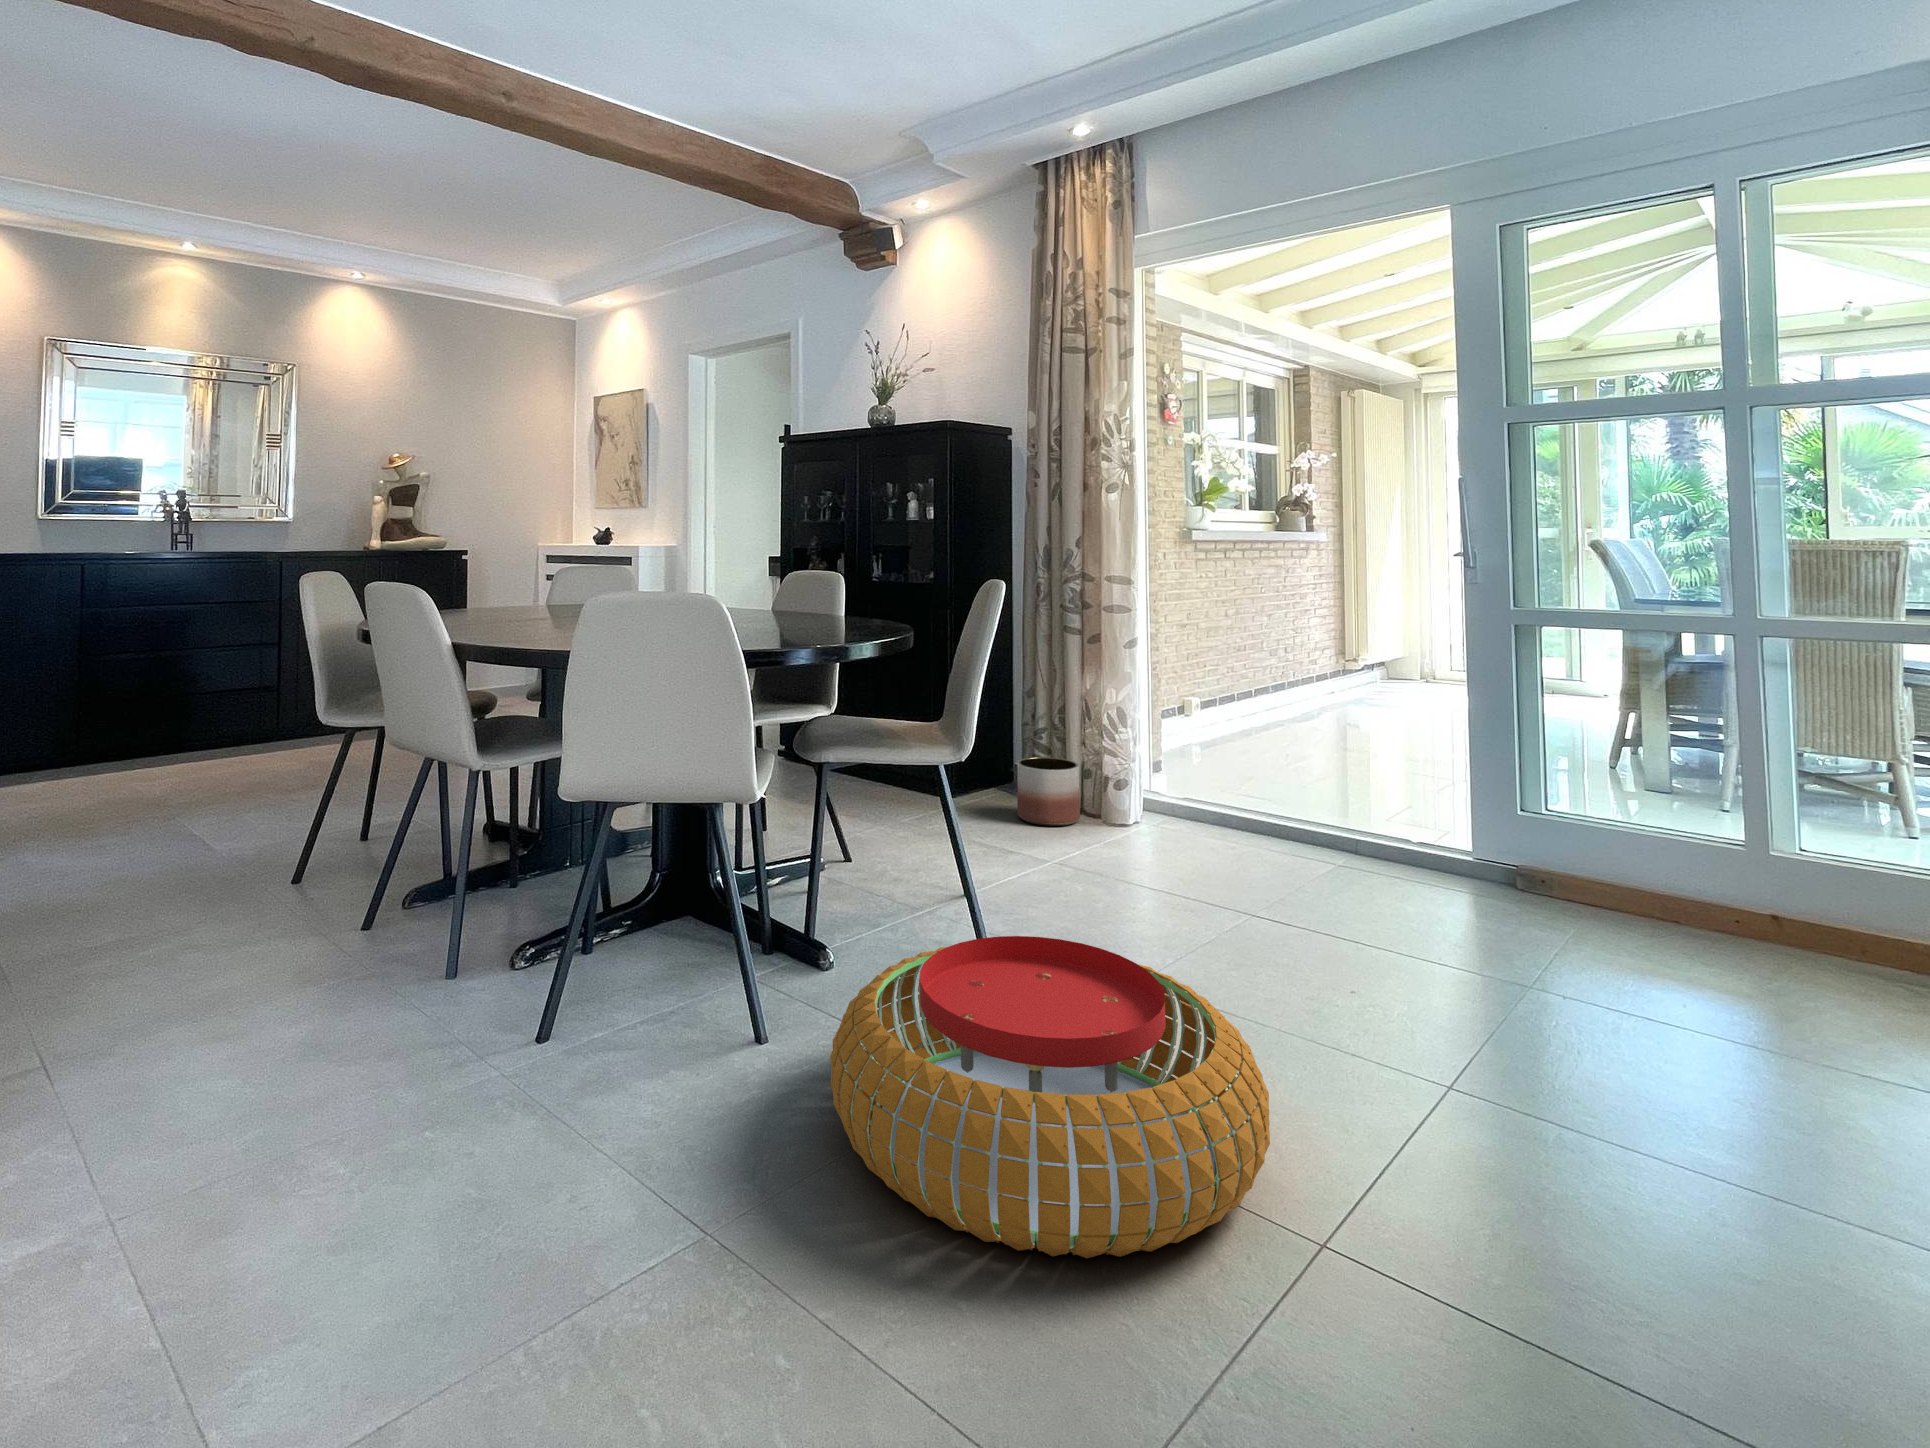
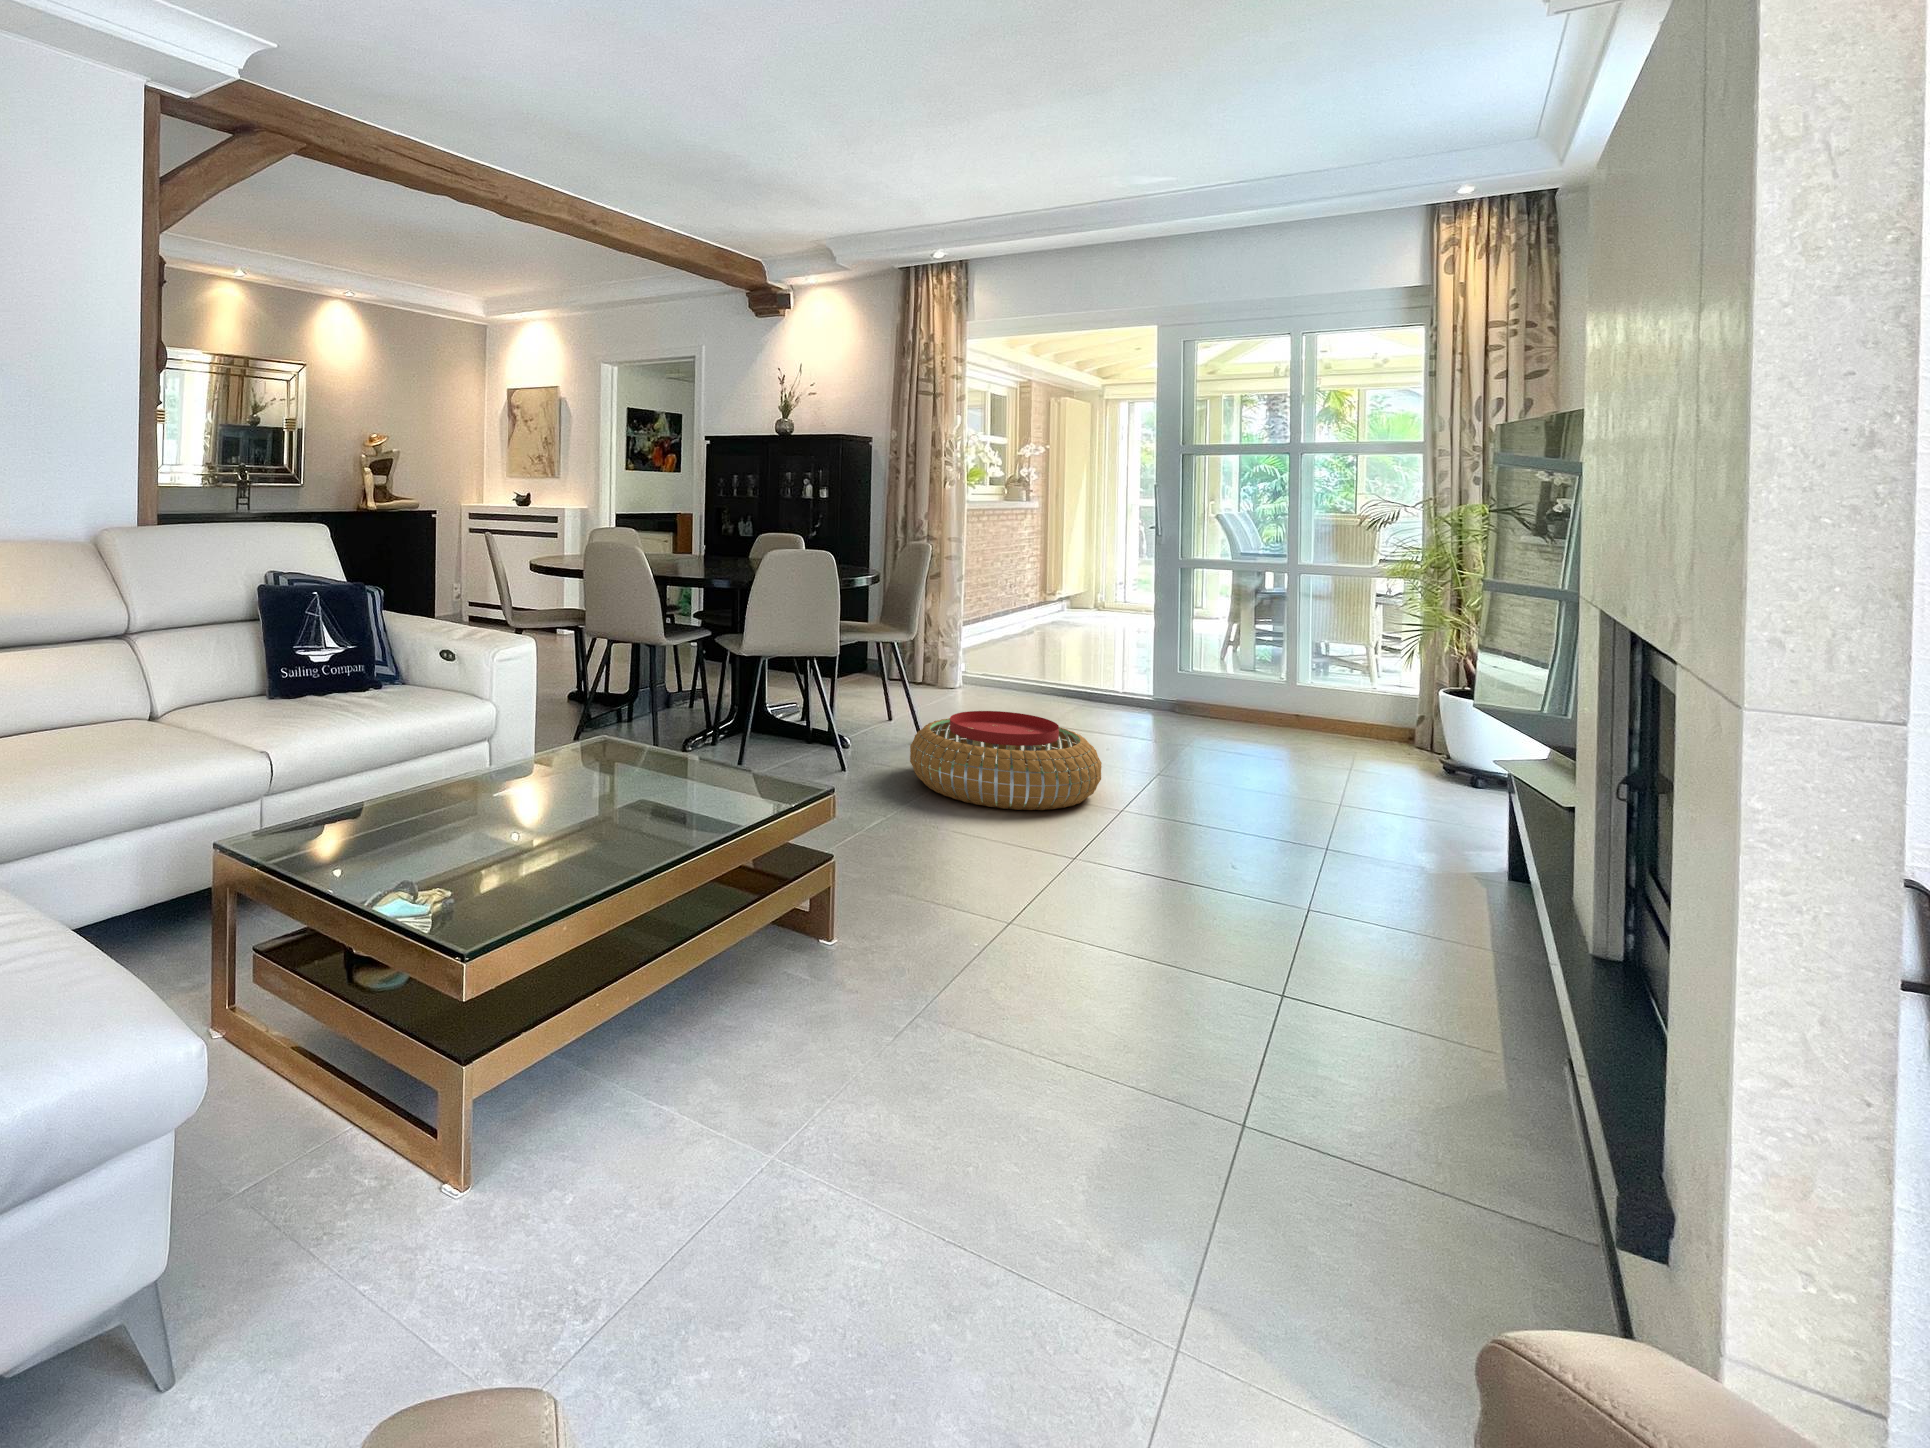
planter: present [1017,757,1080,826] -> none [888,651,927,691]

